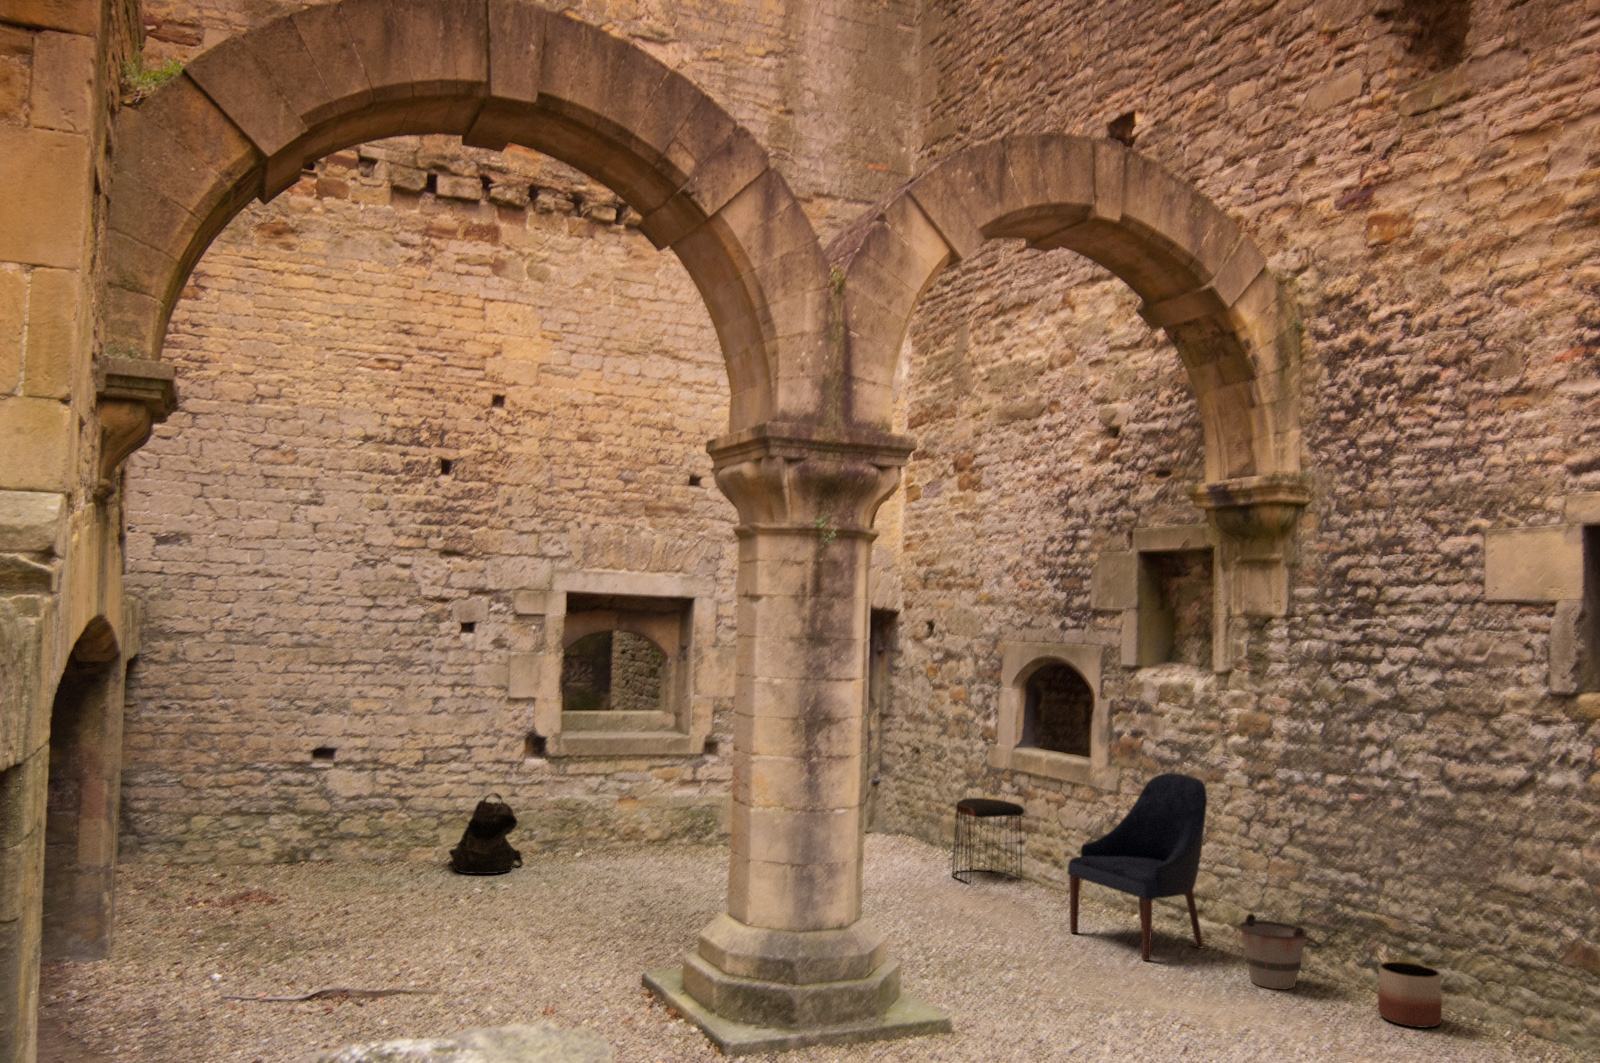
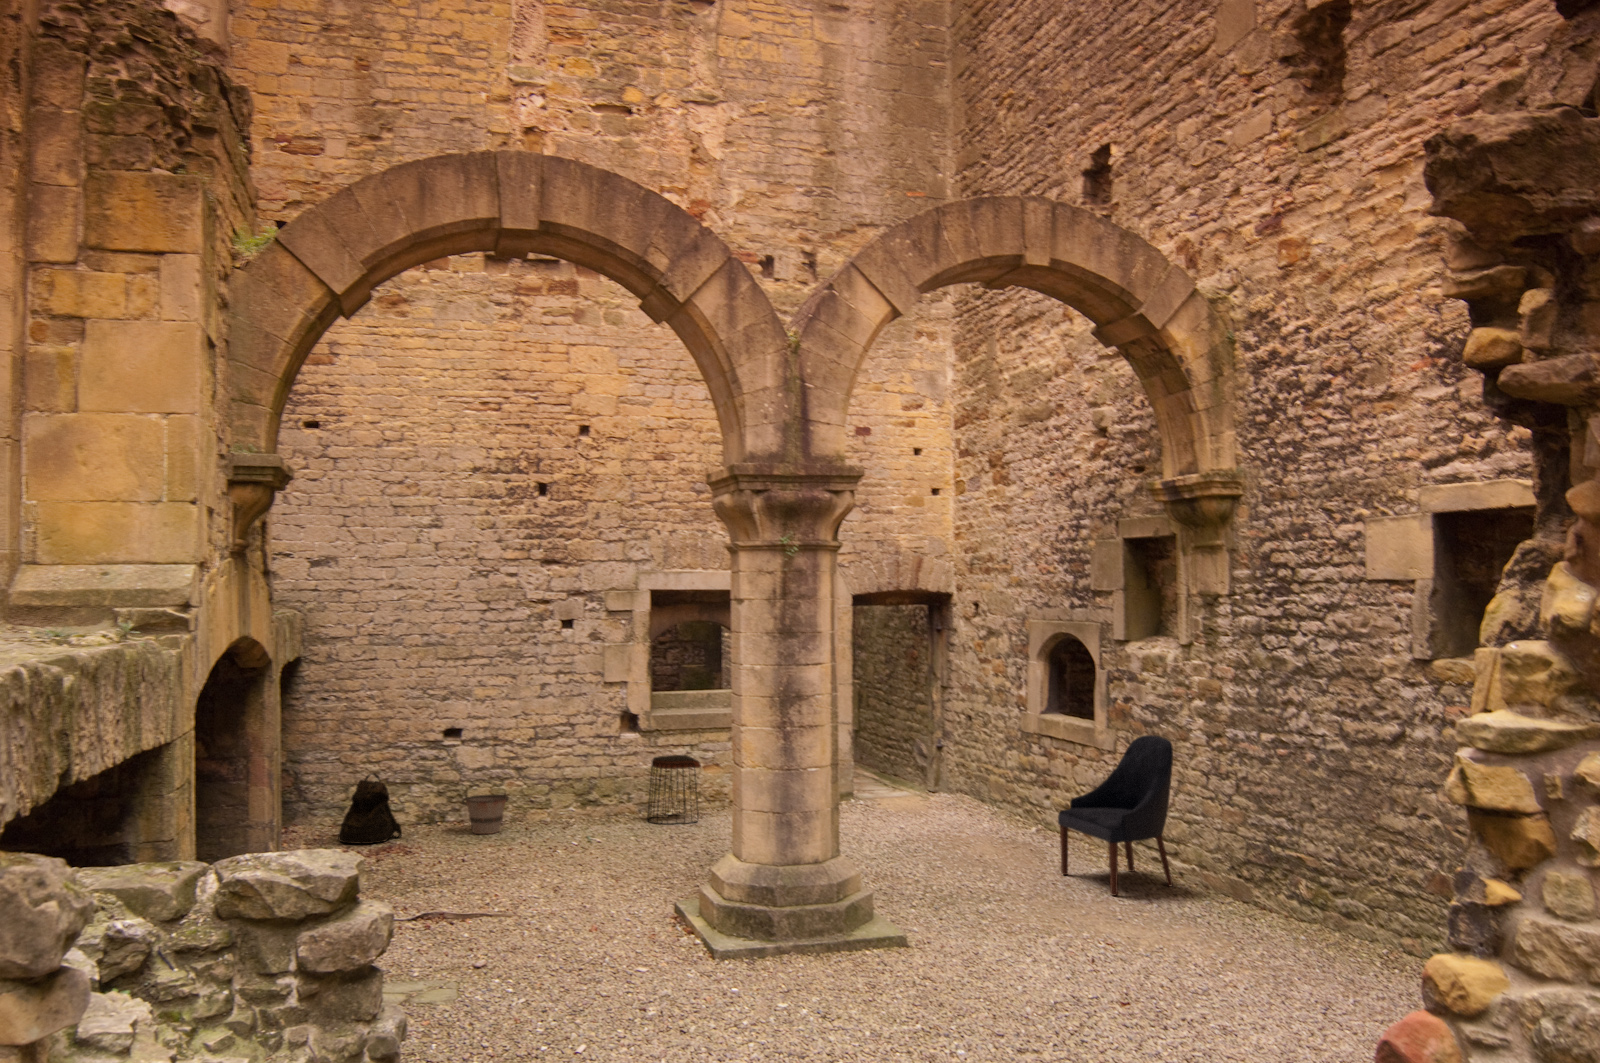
backpack: present [449,793,523,874] -> present [338,773,402,844]
stool: present [952,798,1024,883] -> present [647,755,701,824]
bucket: present [1239,914,1322,989] -> present [462,793,509,834]
planter: present [1378,962,1442,1028] -> none [1287,892,1340,946]

